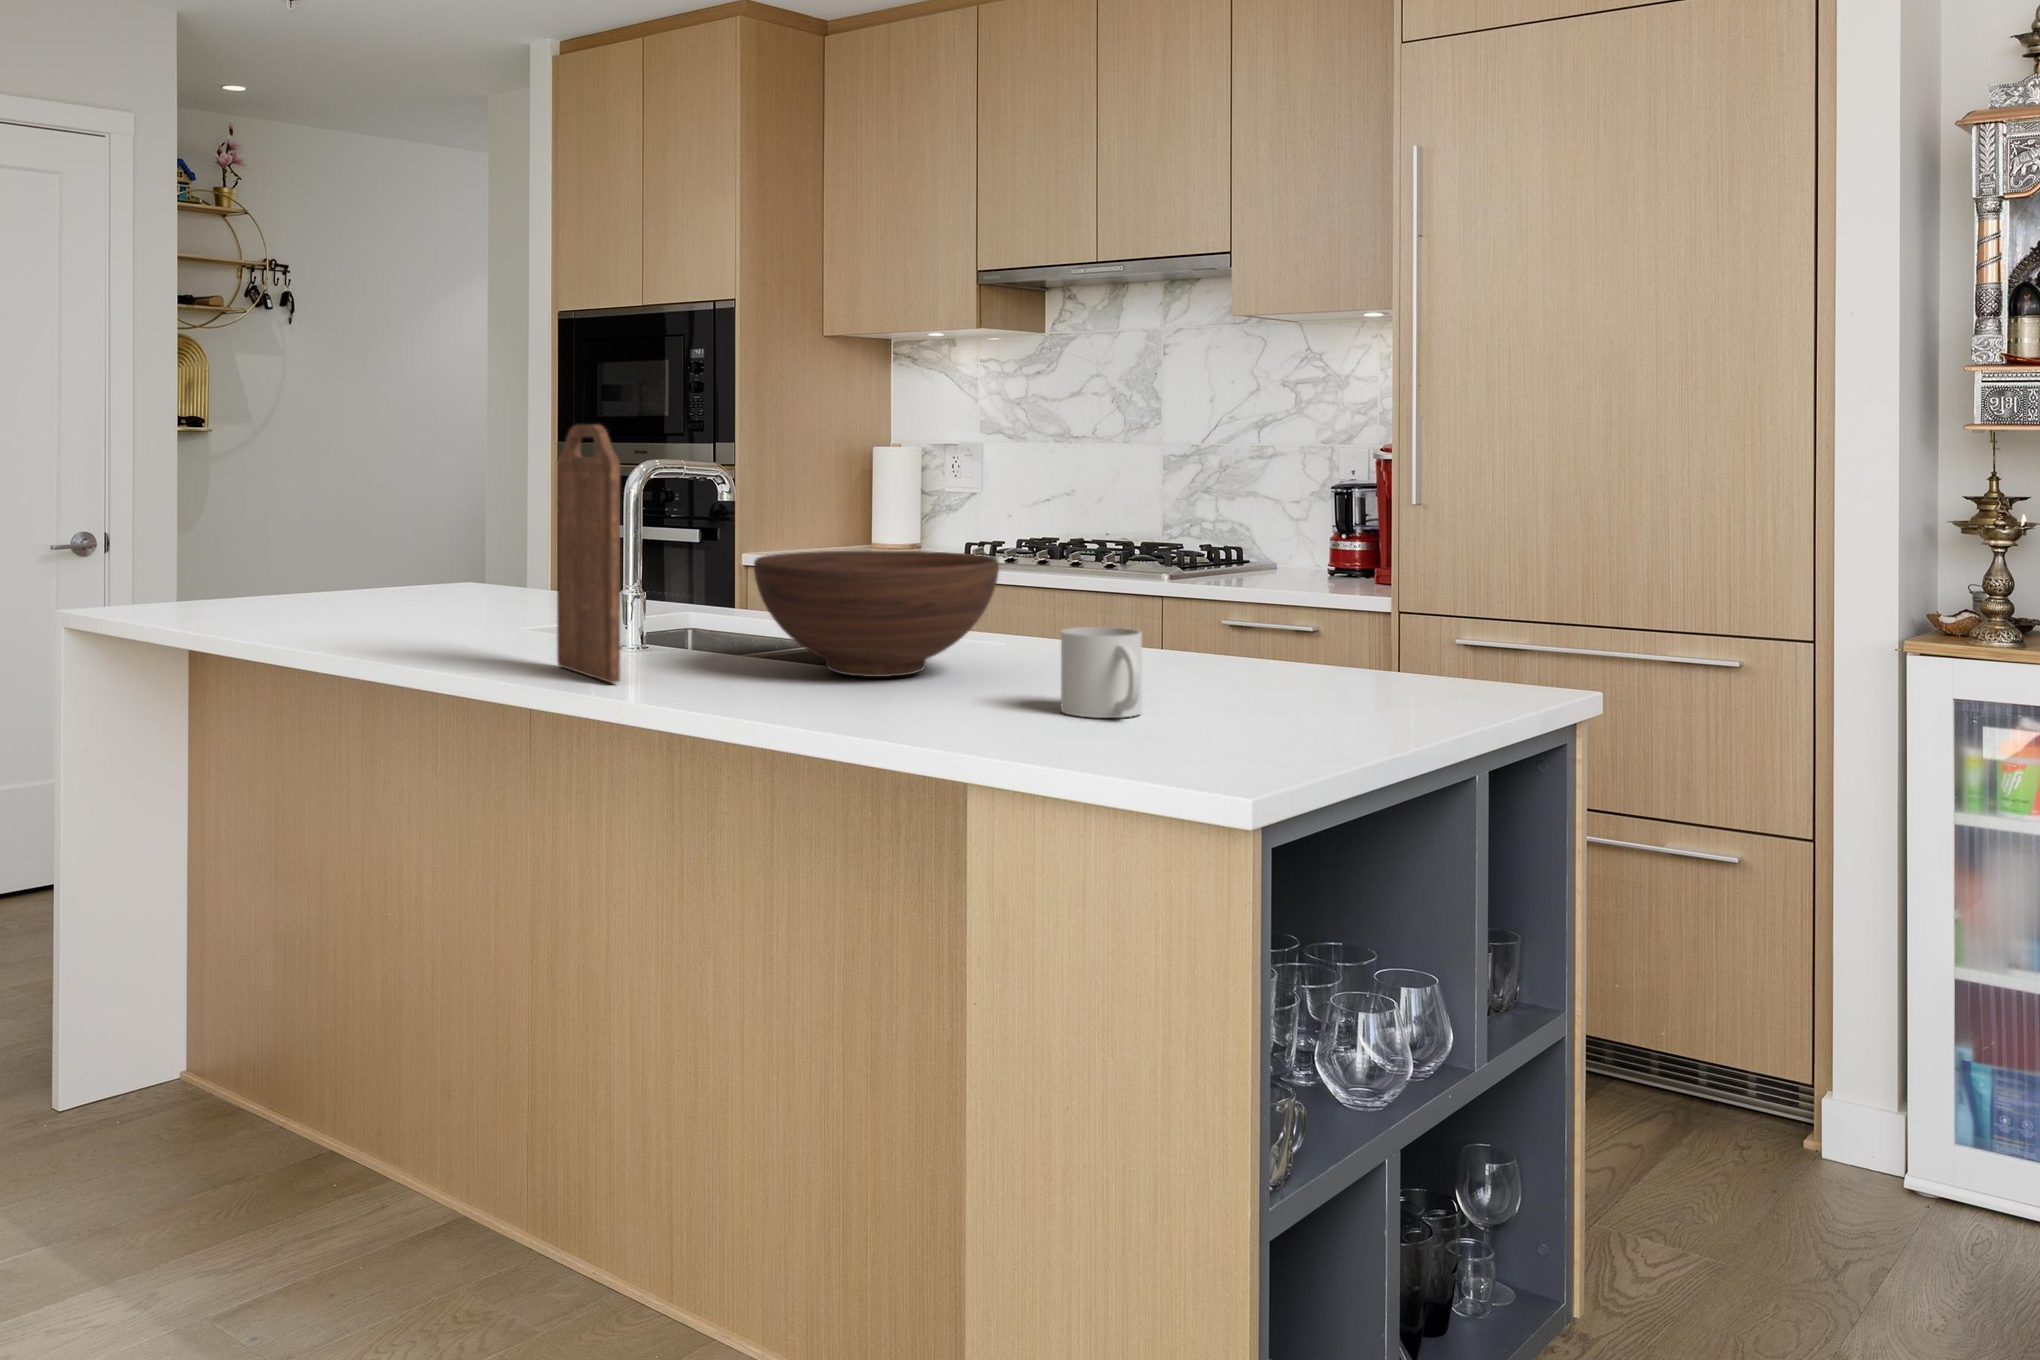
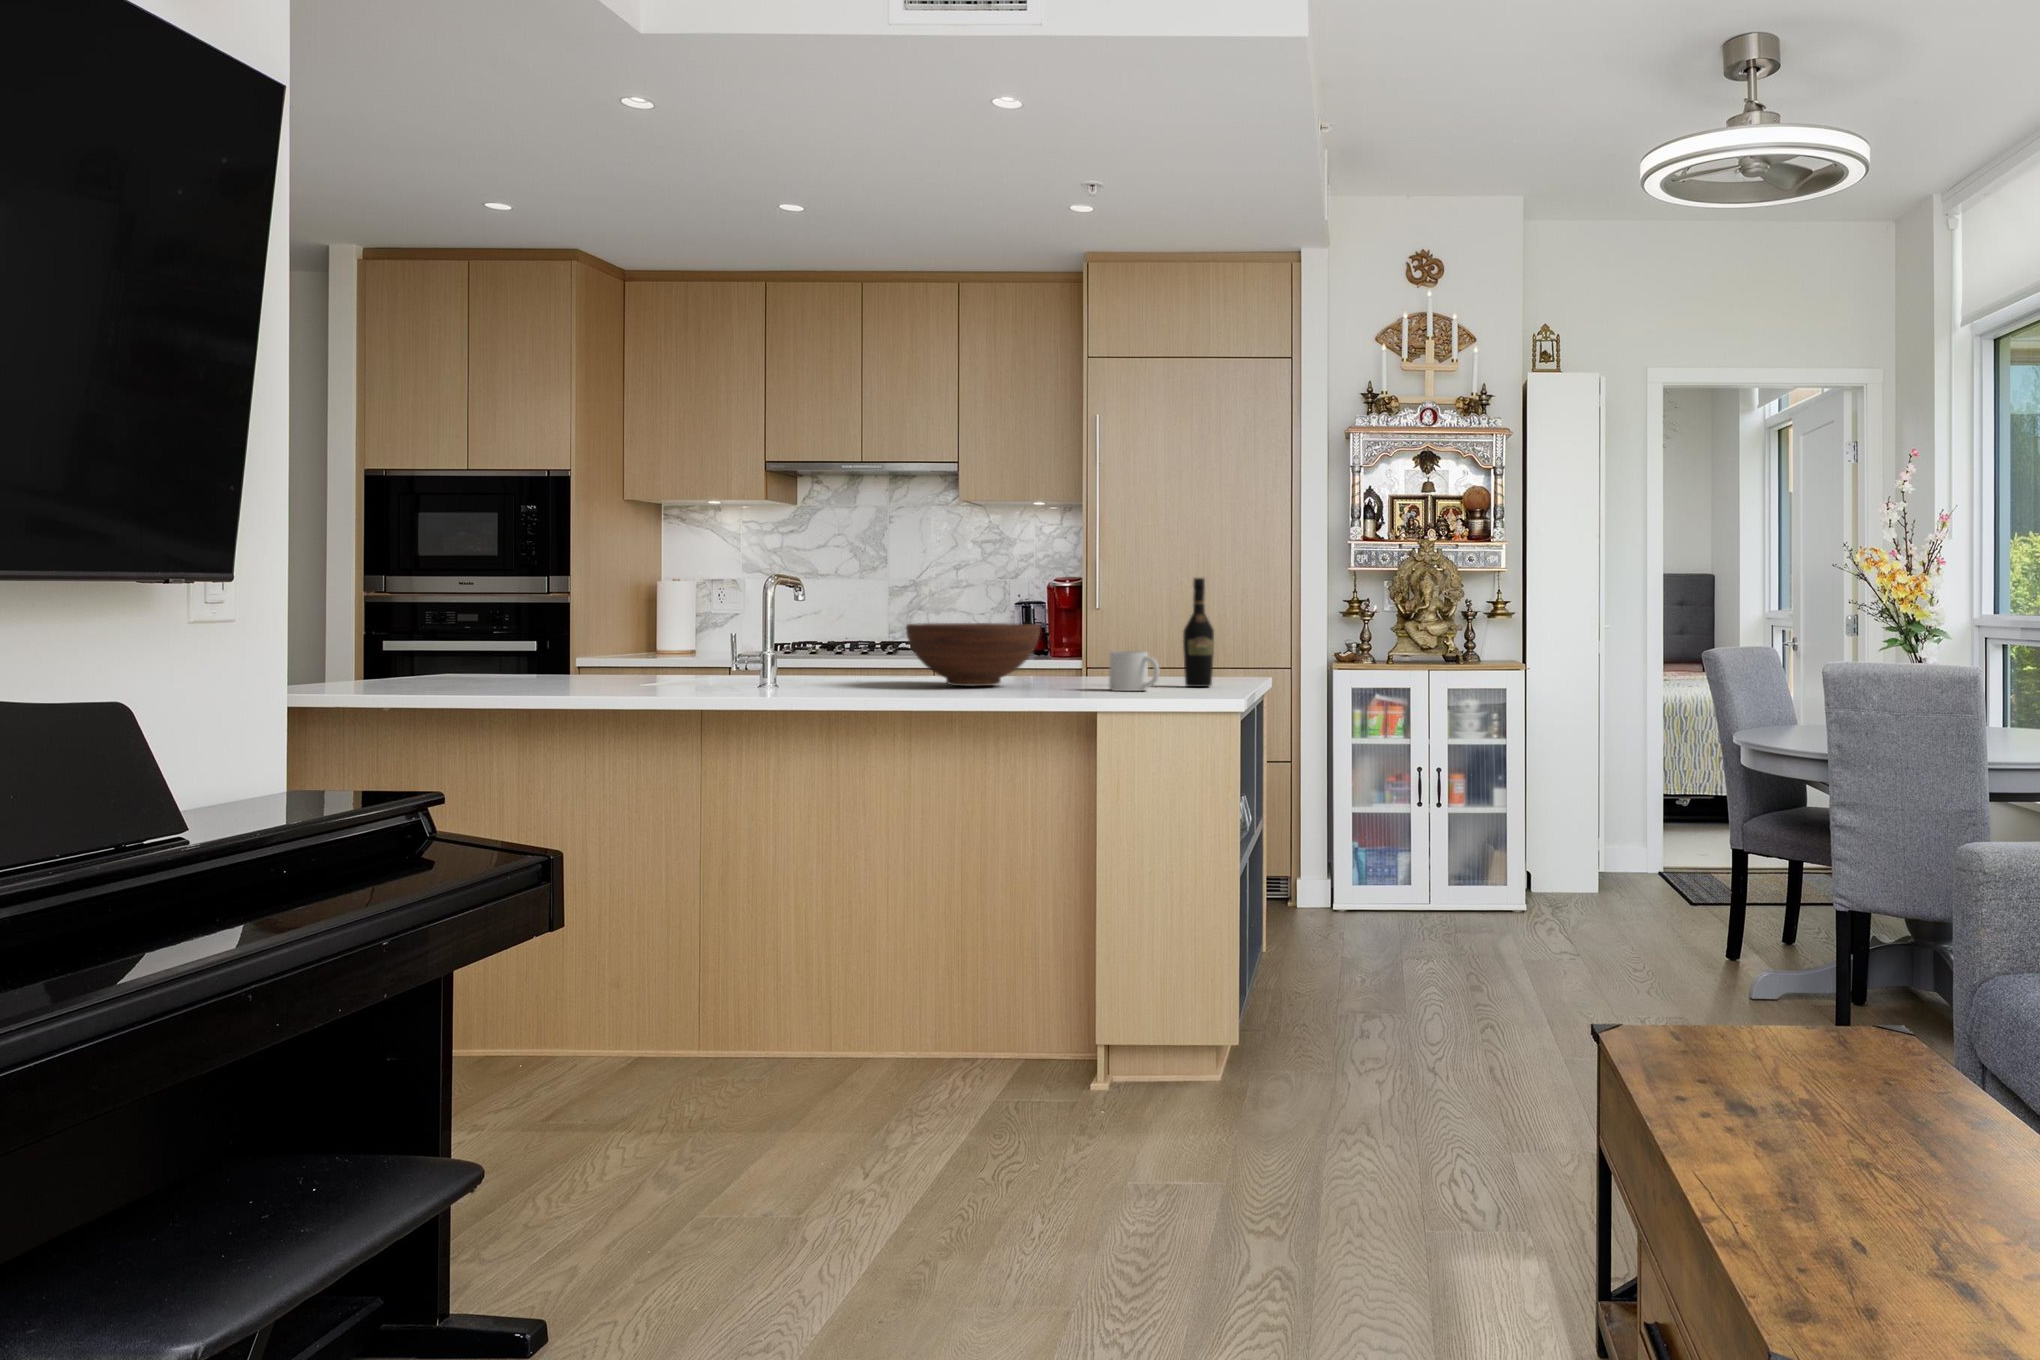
cutting board: present [557,425,620,683] -> none [802,547,876,692]
wine bottle: none [1273,473,1343,712] -> present [1183,578,1214,687]

